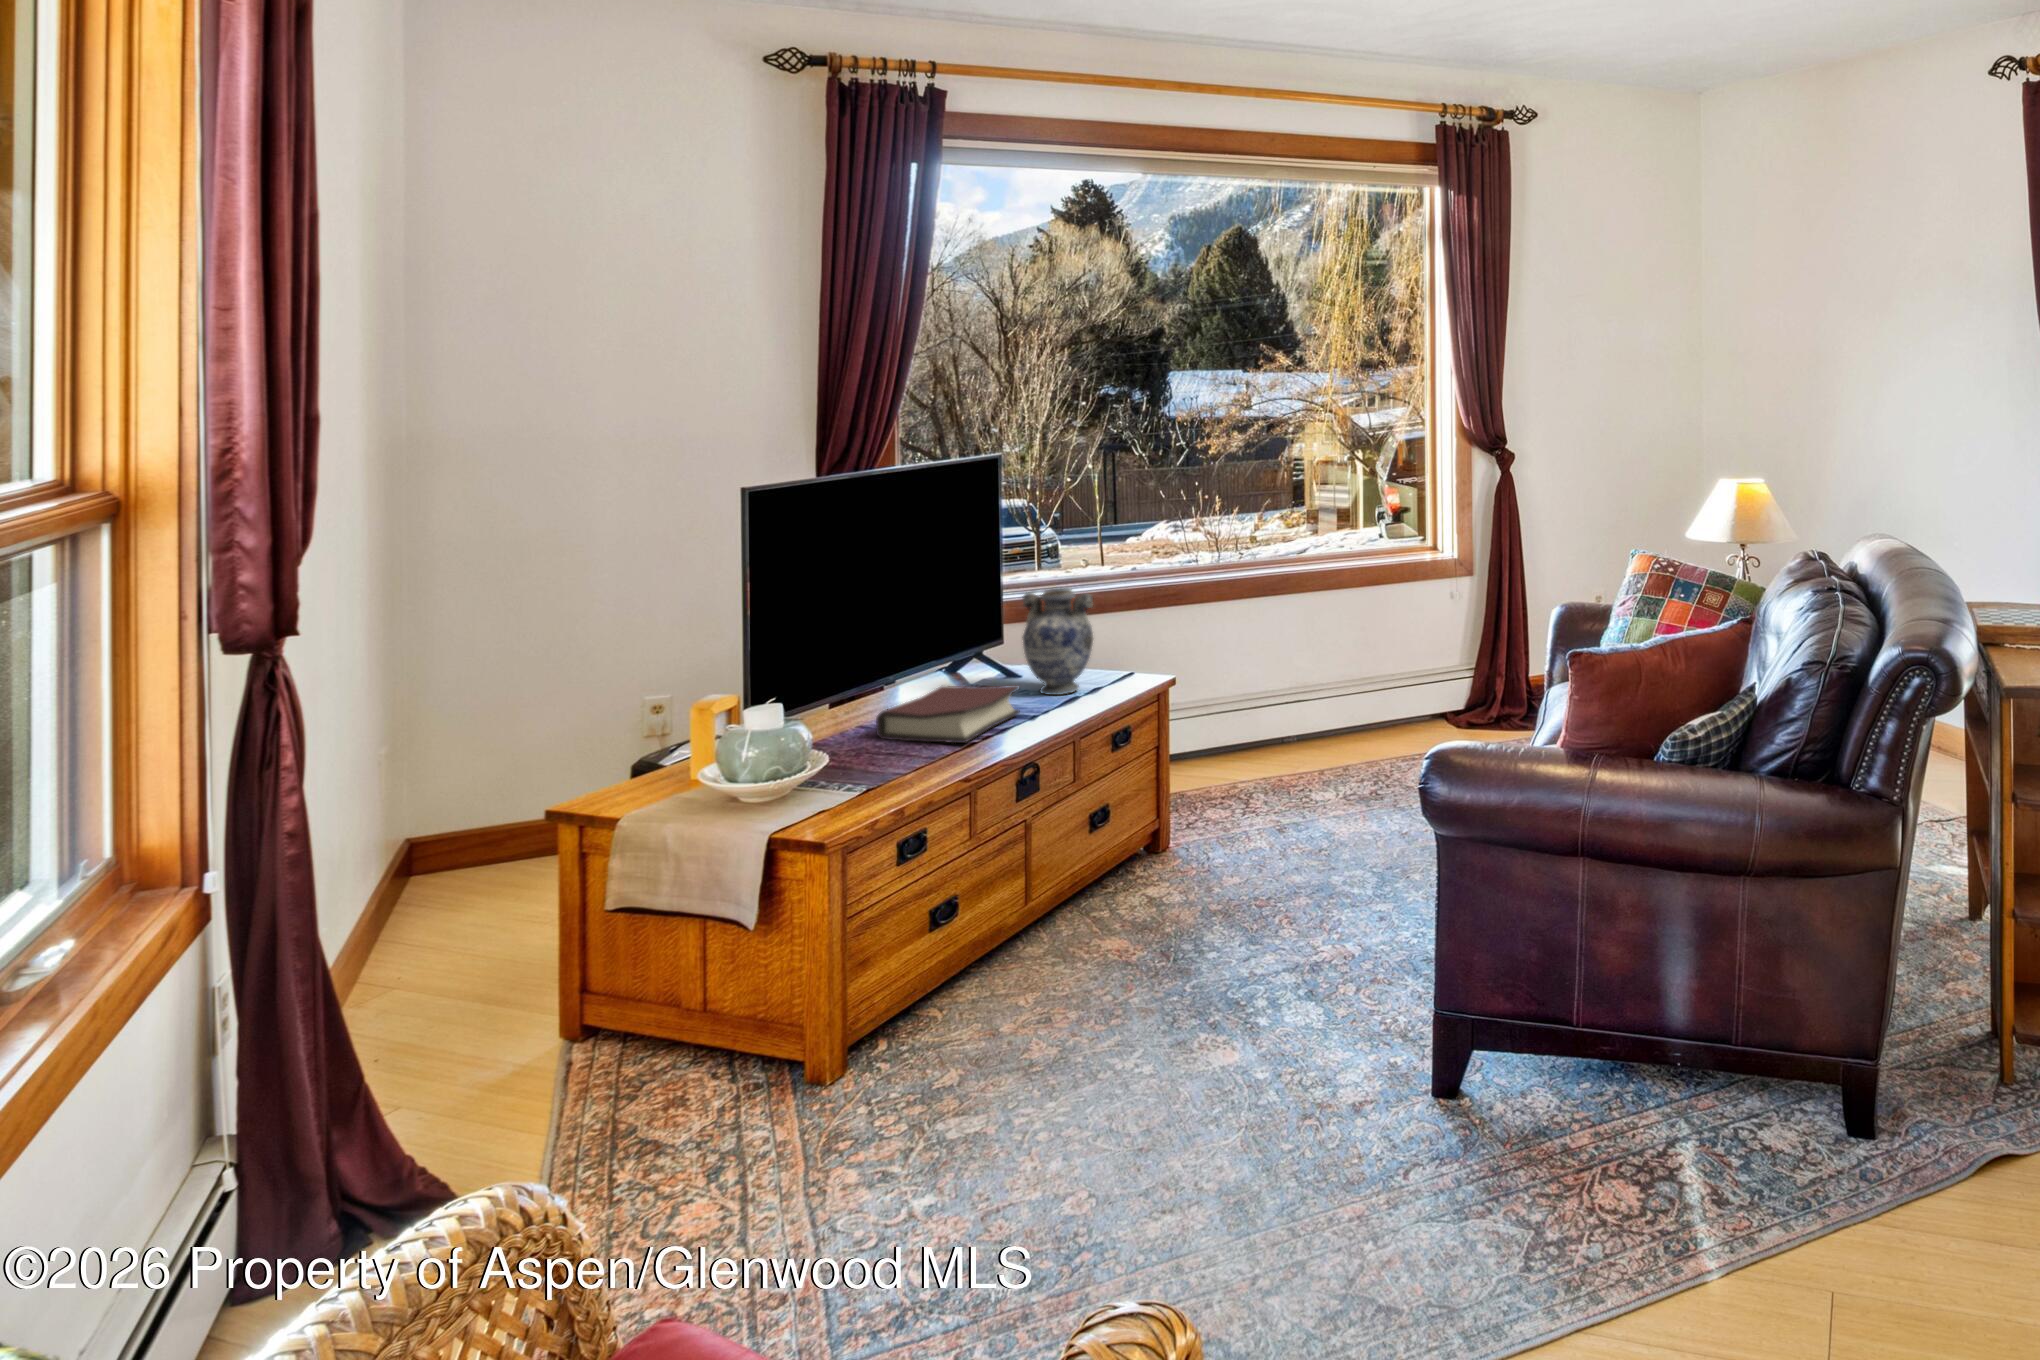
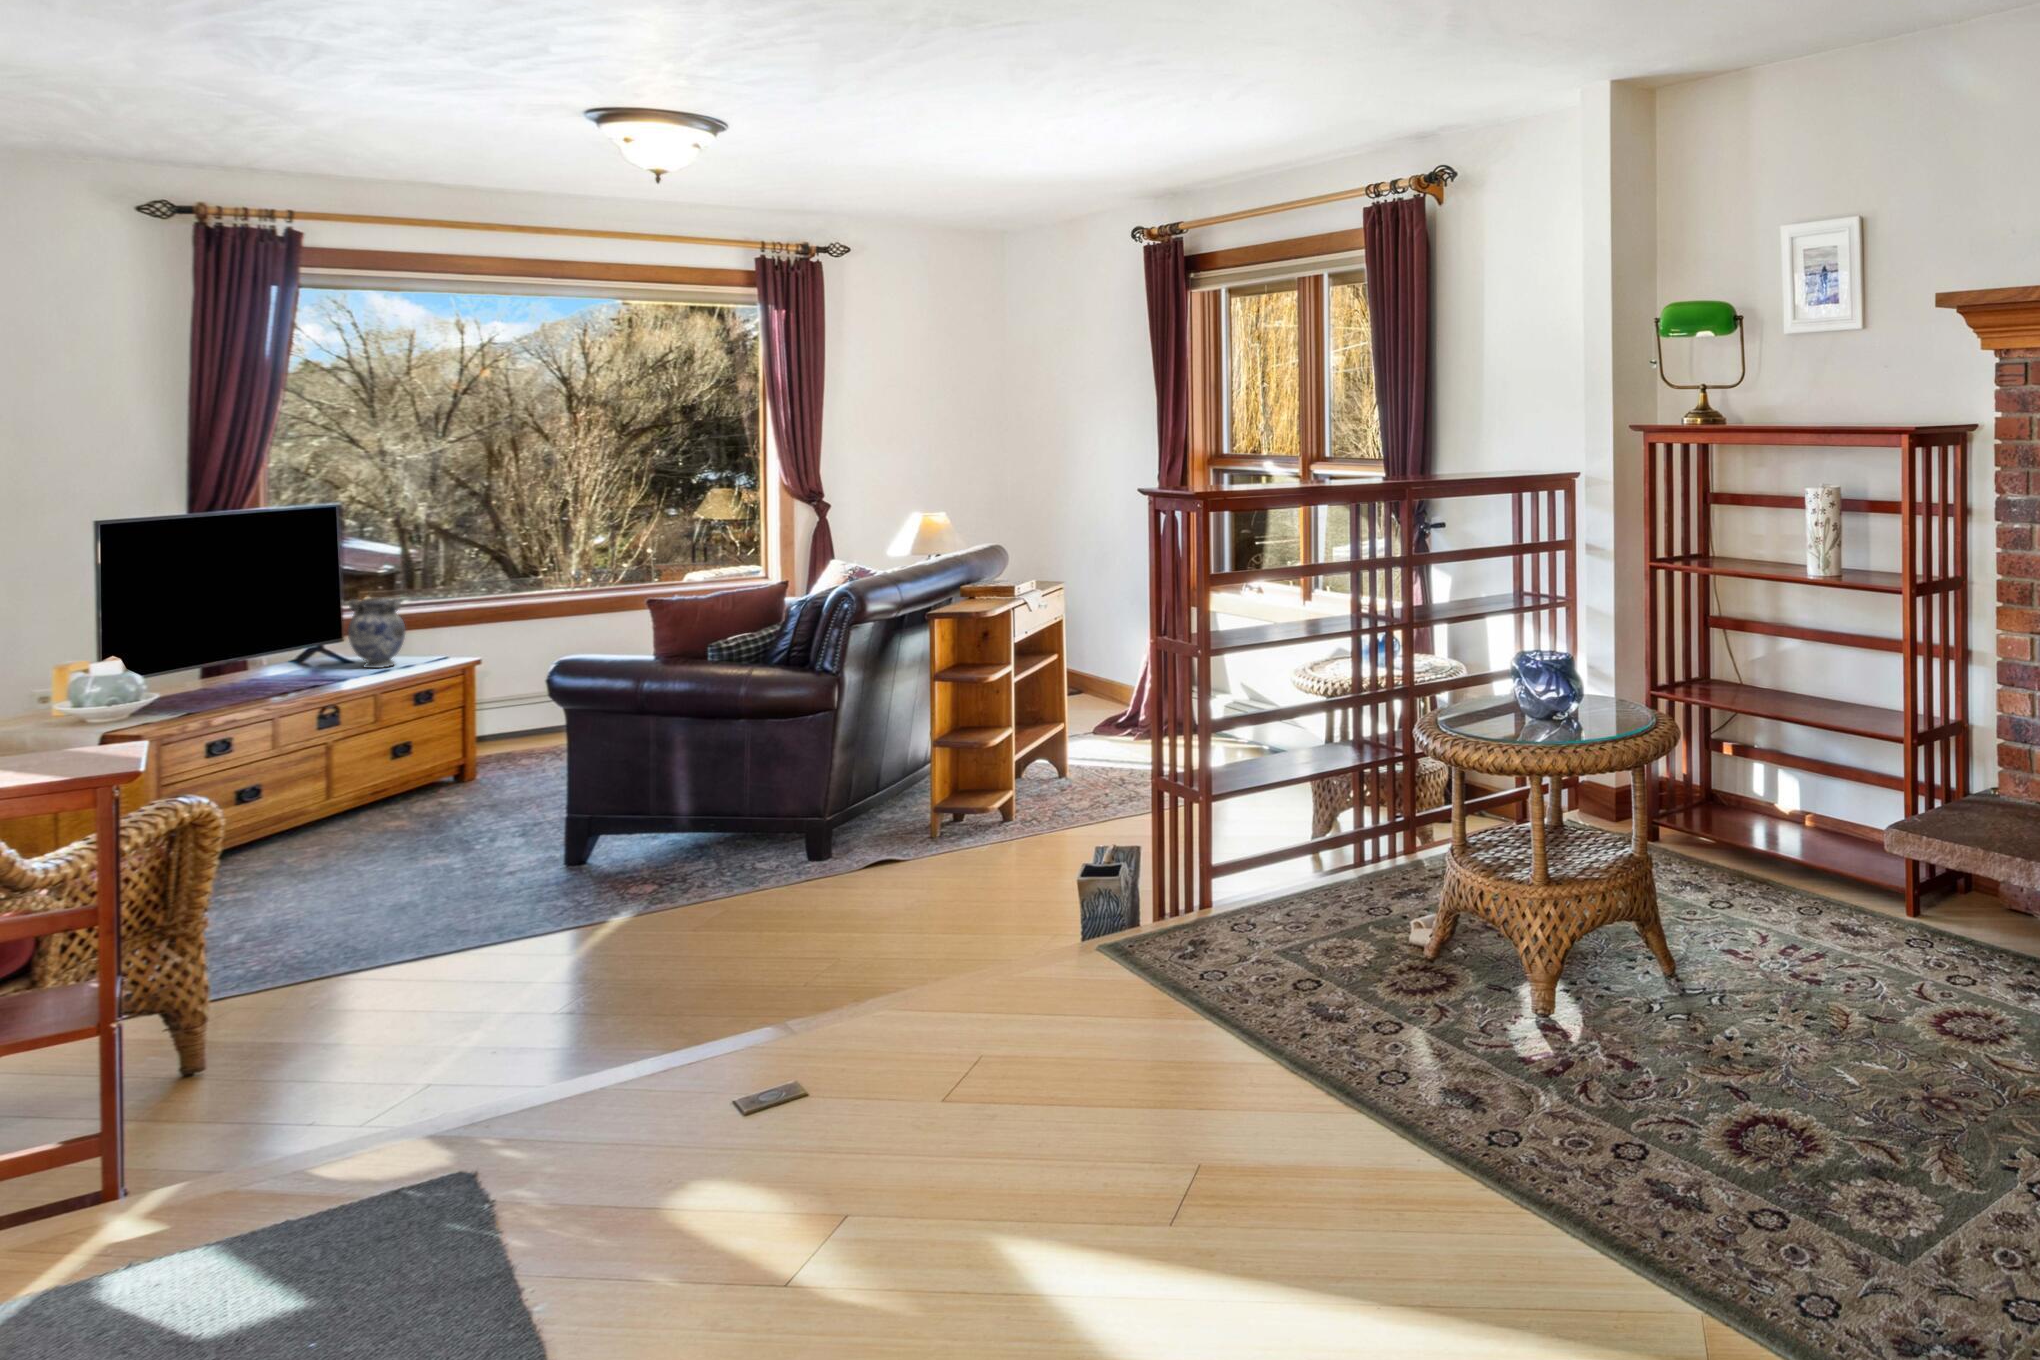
hardback book: present [876,685,1020,743] -> none [208,659,332,692]

